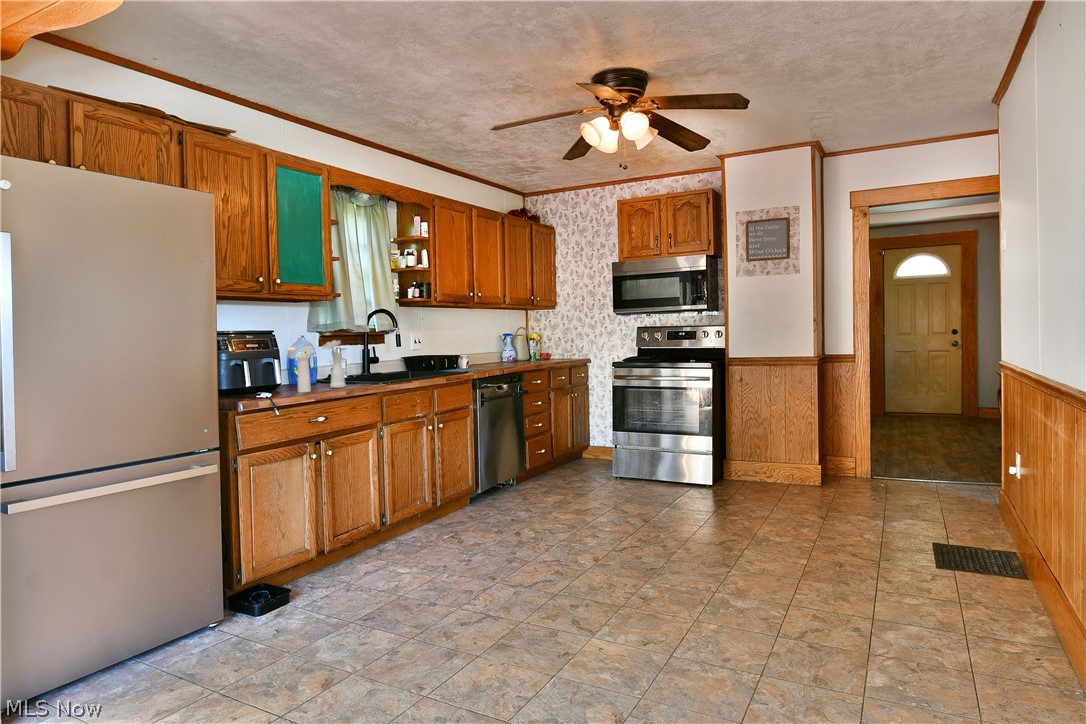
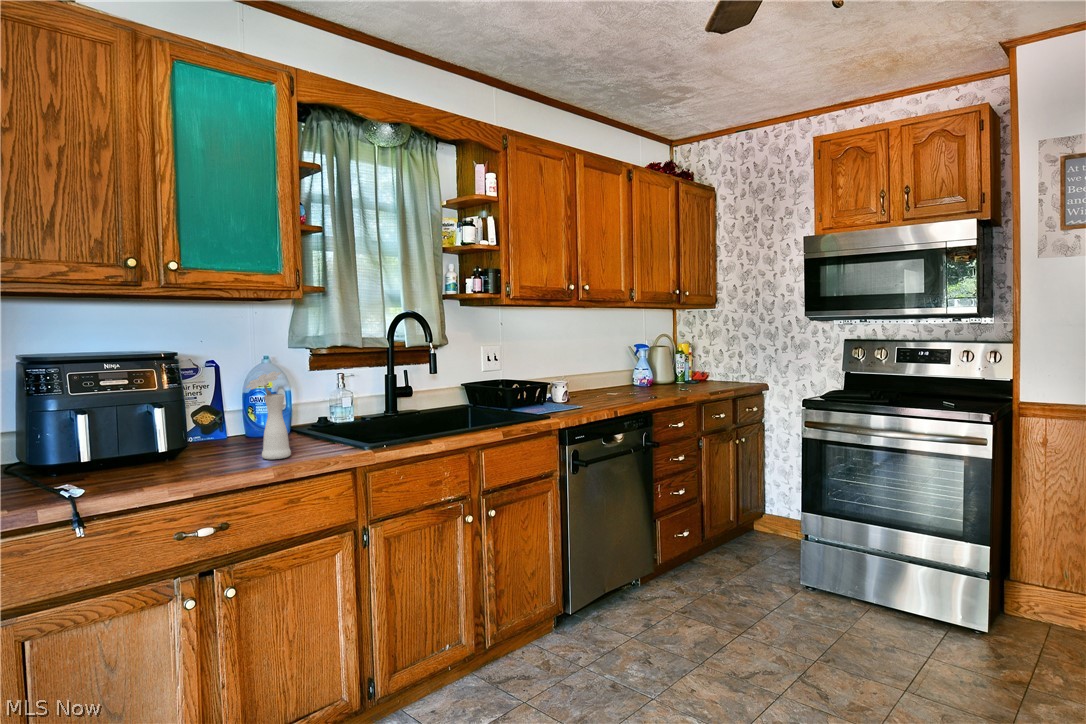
pepper mill: present [287,347,311,393] -> none [172,386,201,475]

